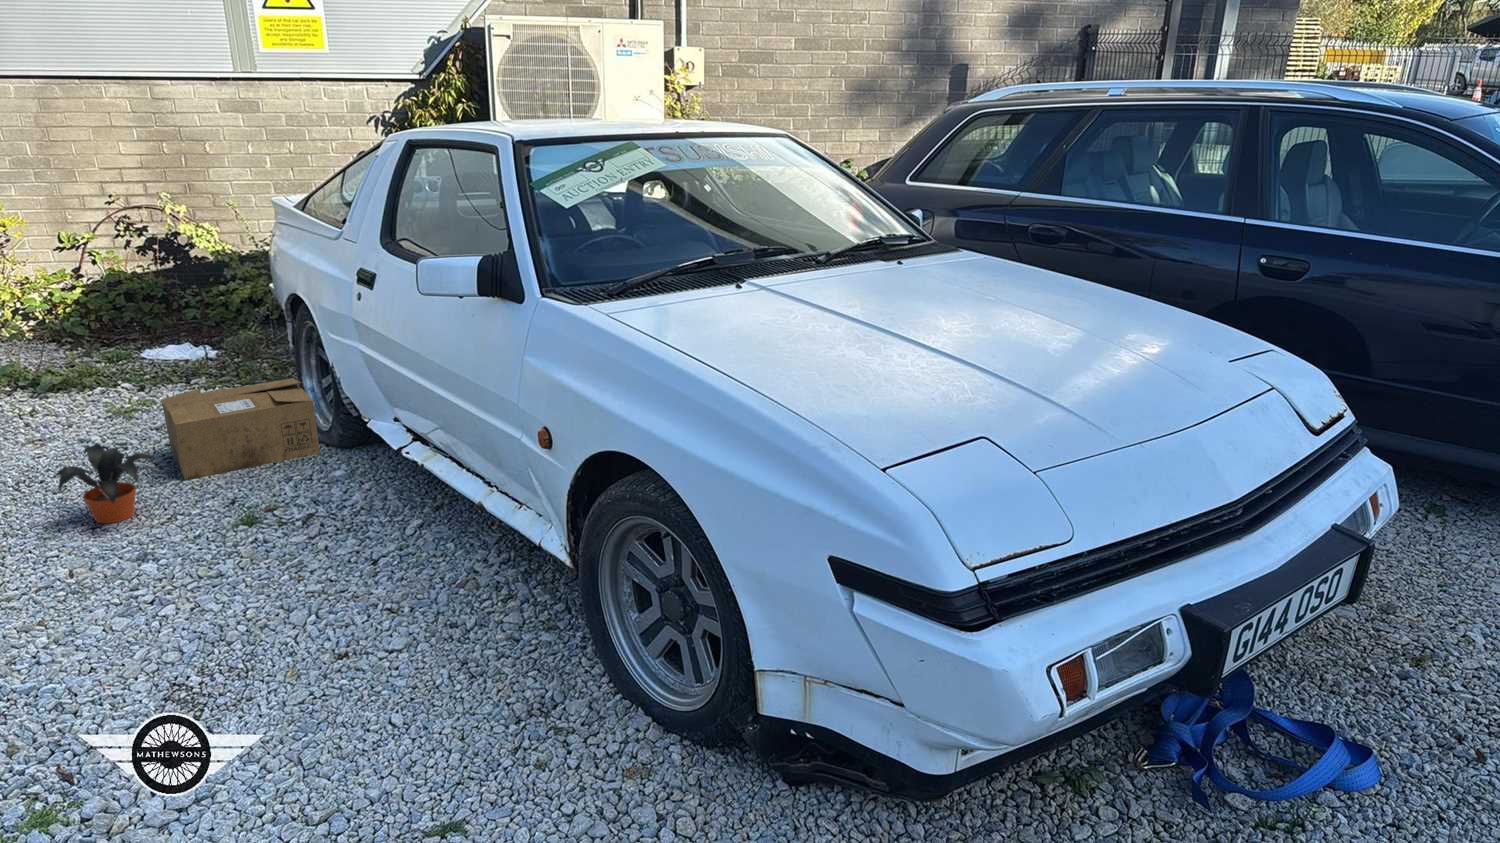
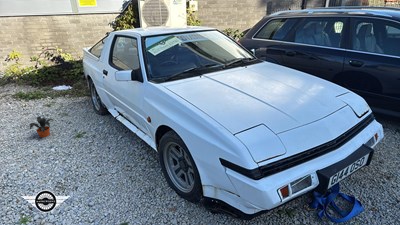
cardboard box: present [161,378,320,481] -> none [56,97,97,125]

